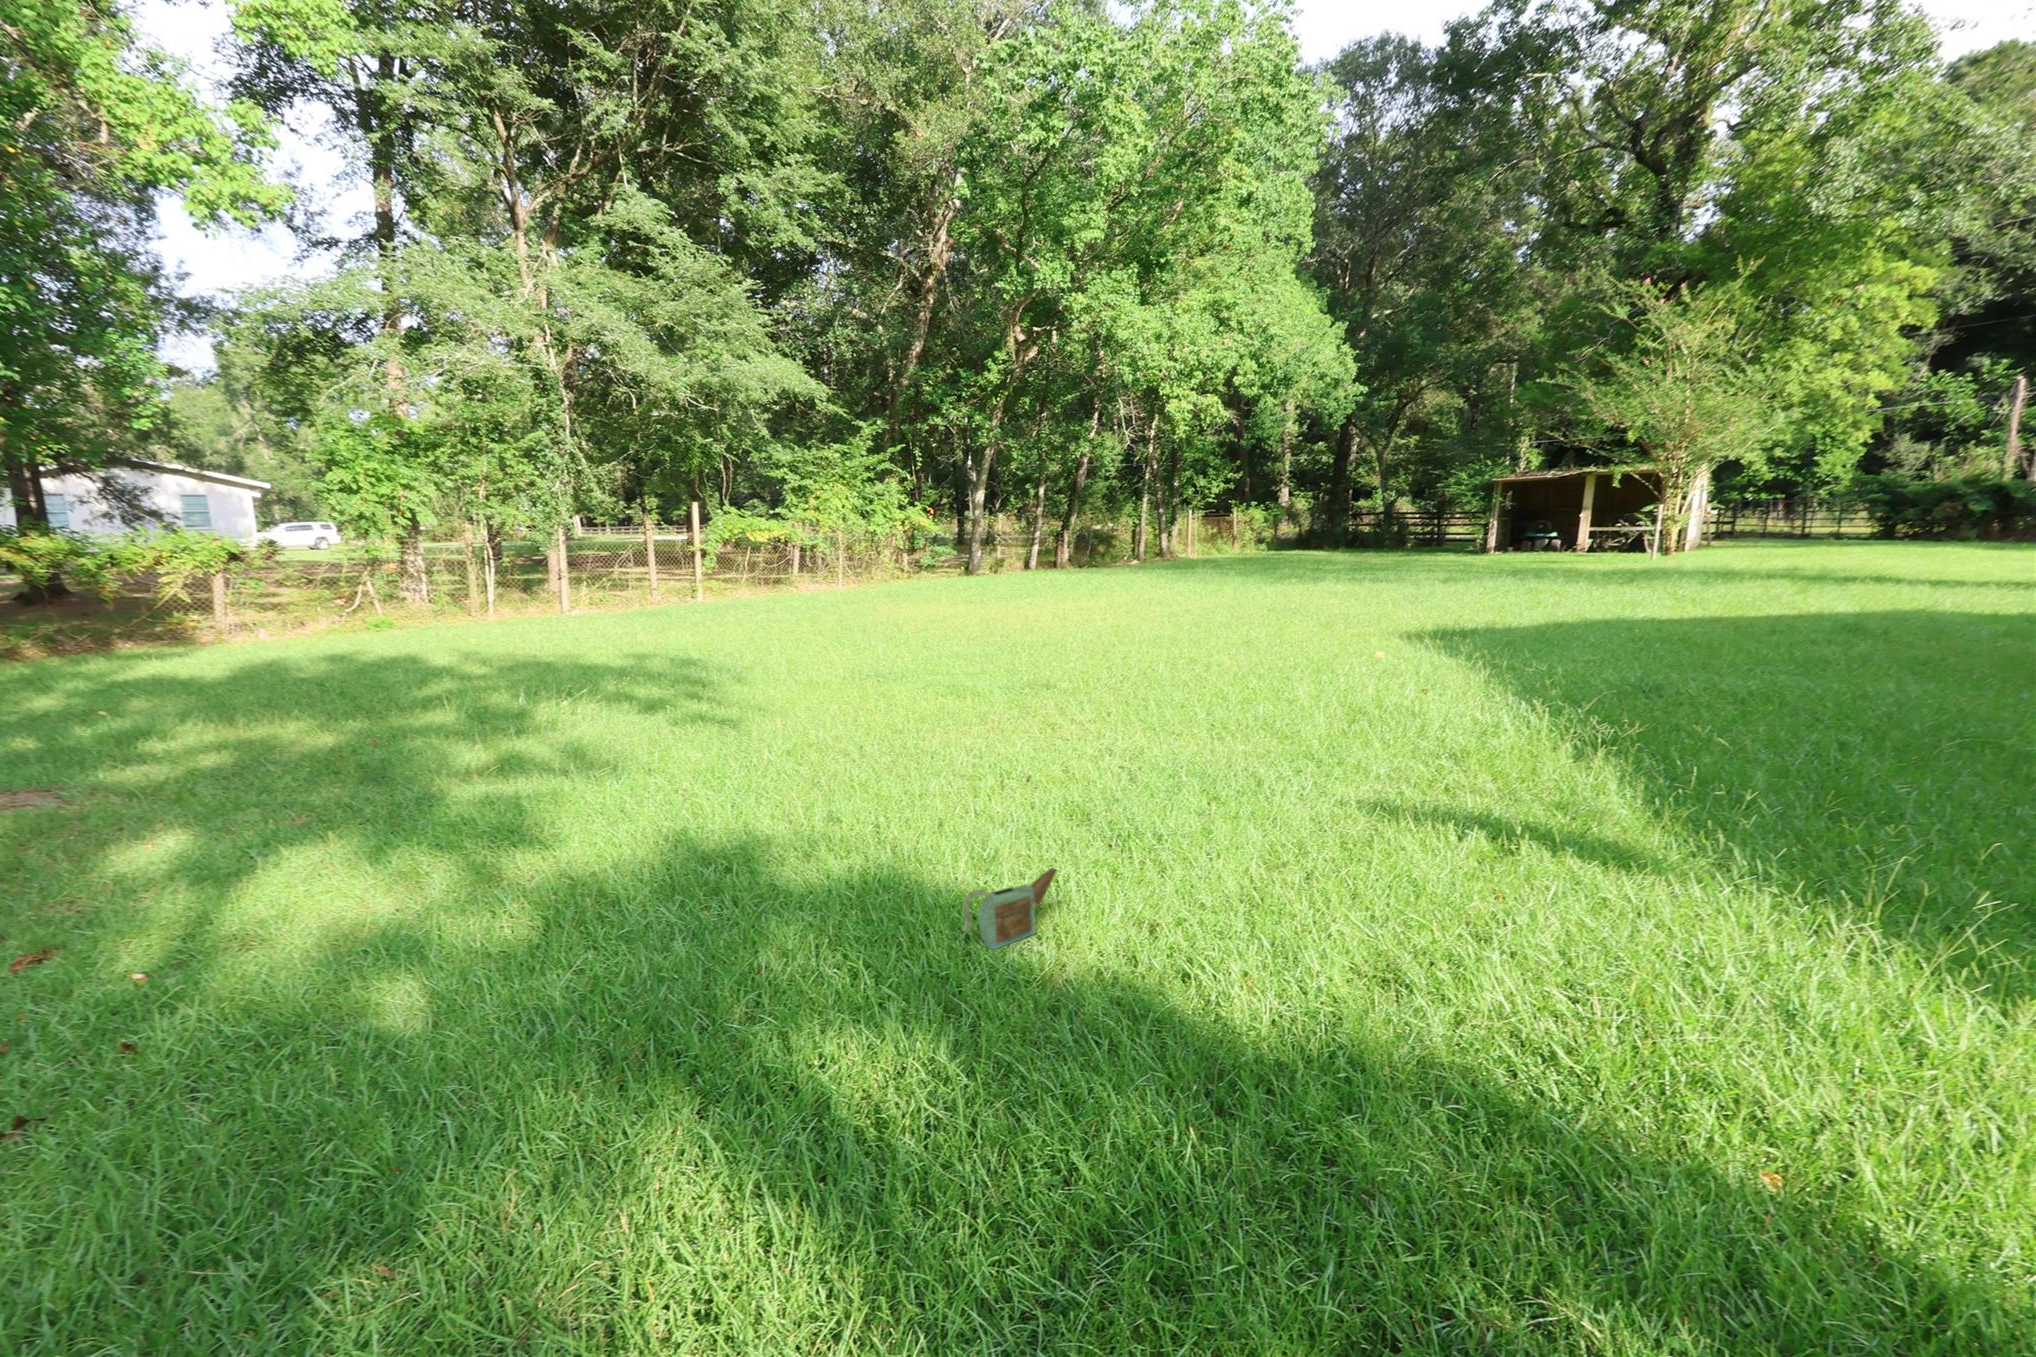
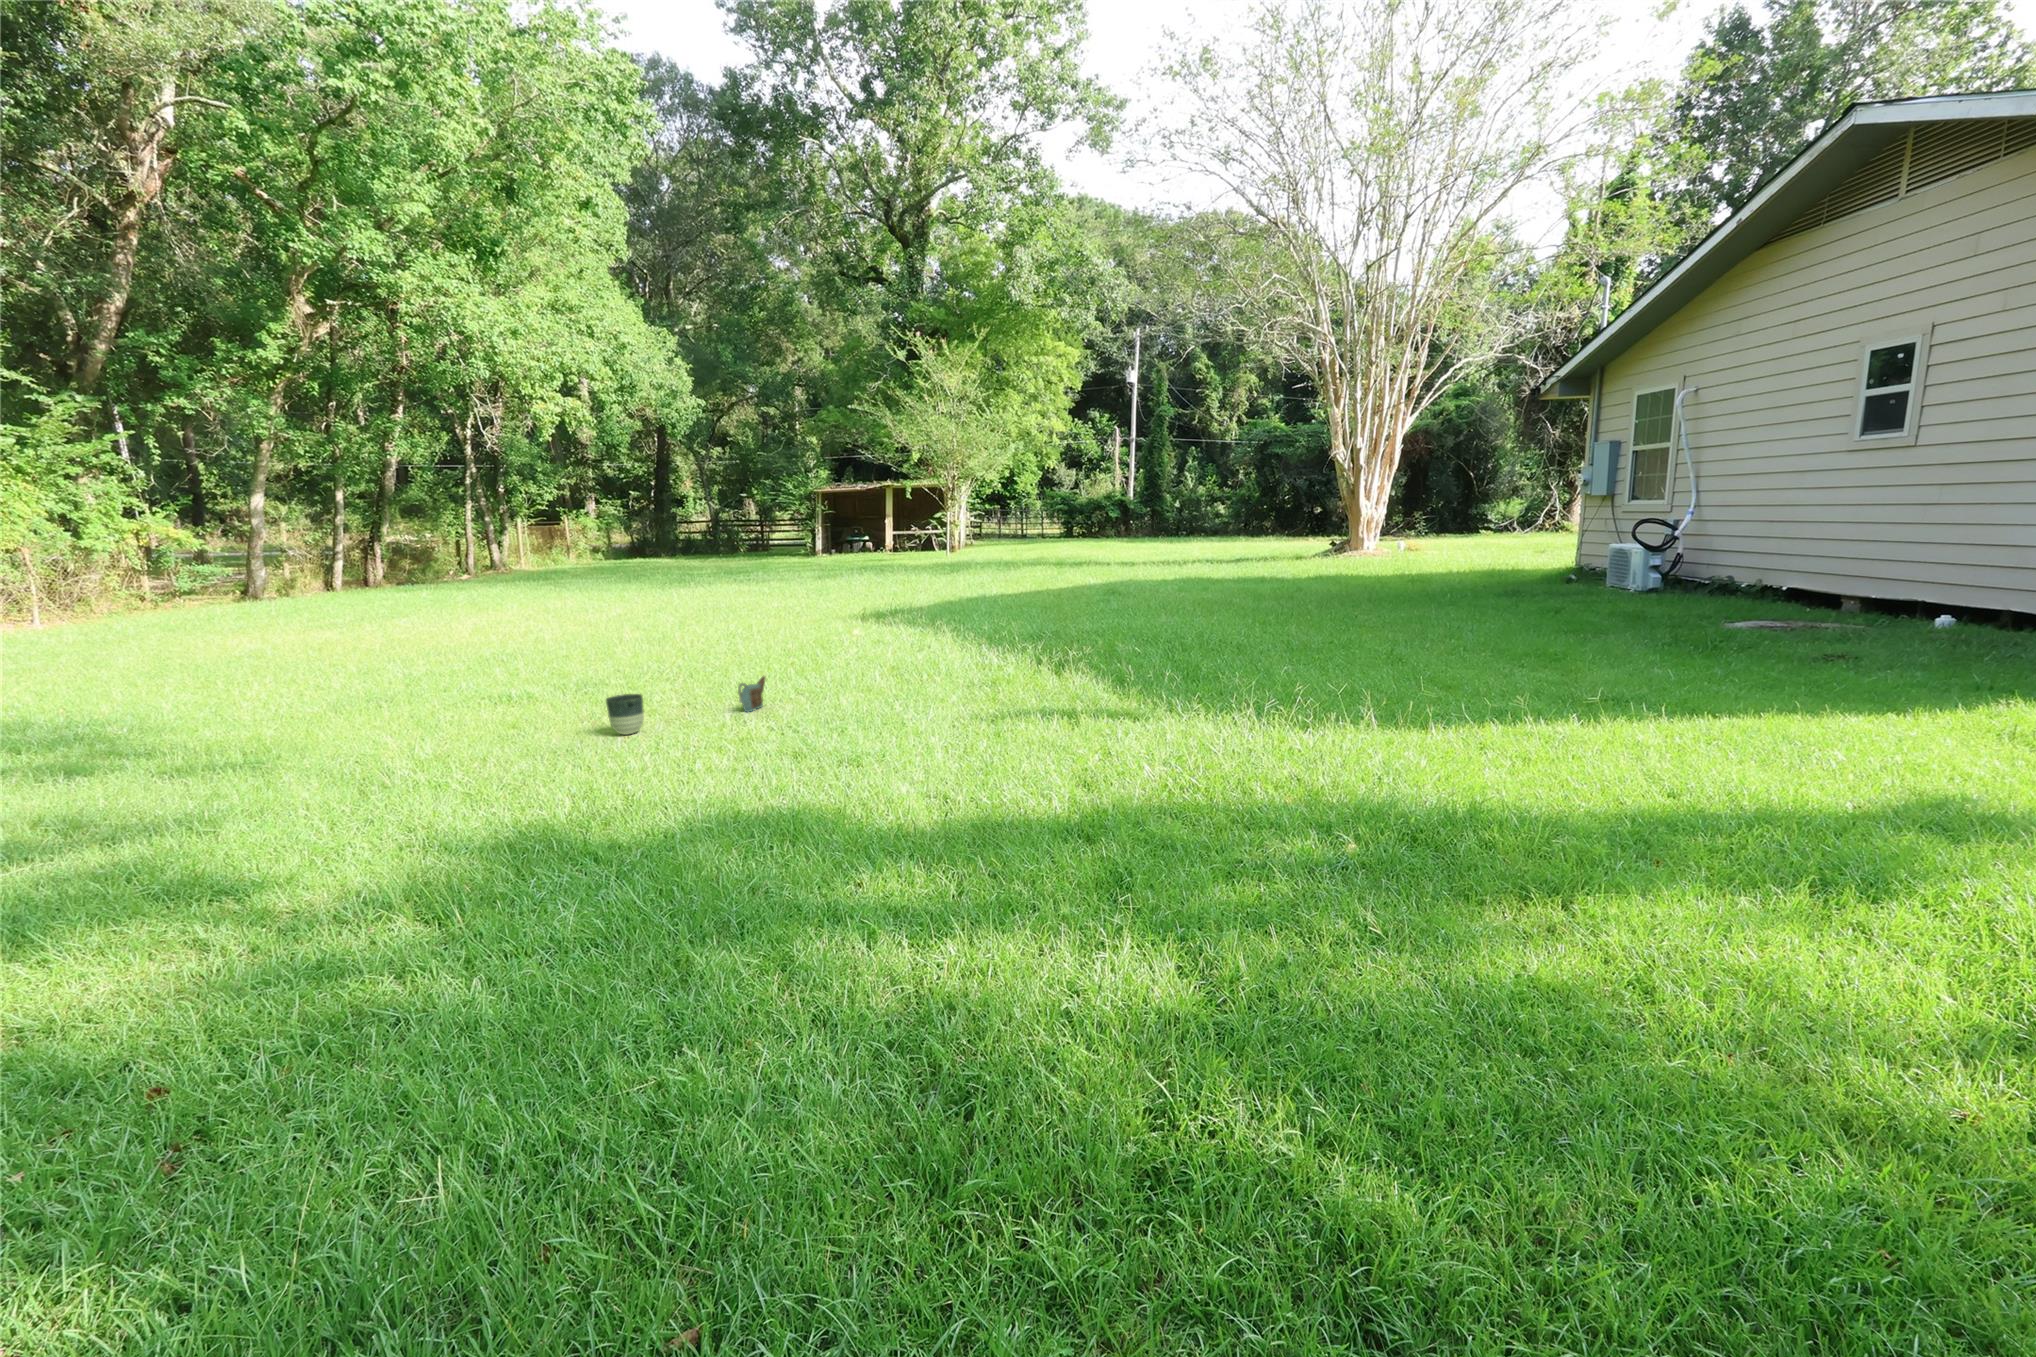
planter: none [709,870,779,954] -> present [606,694,644,735]

